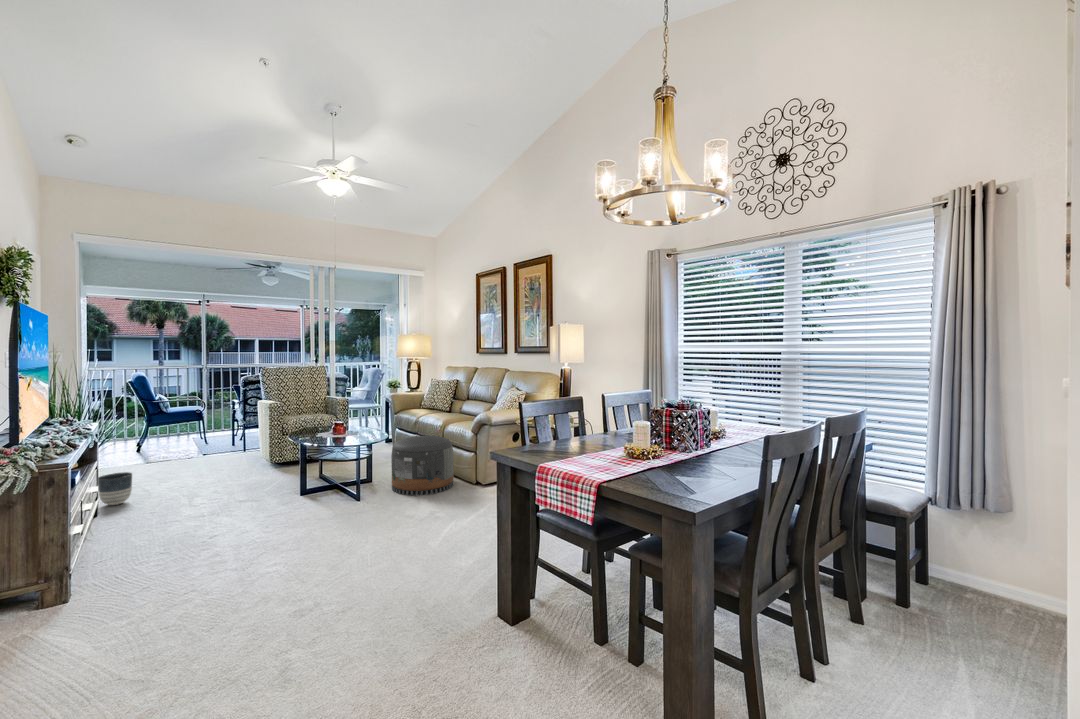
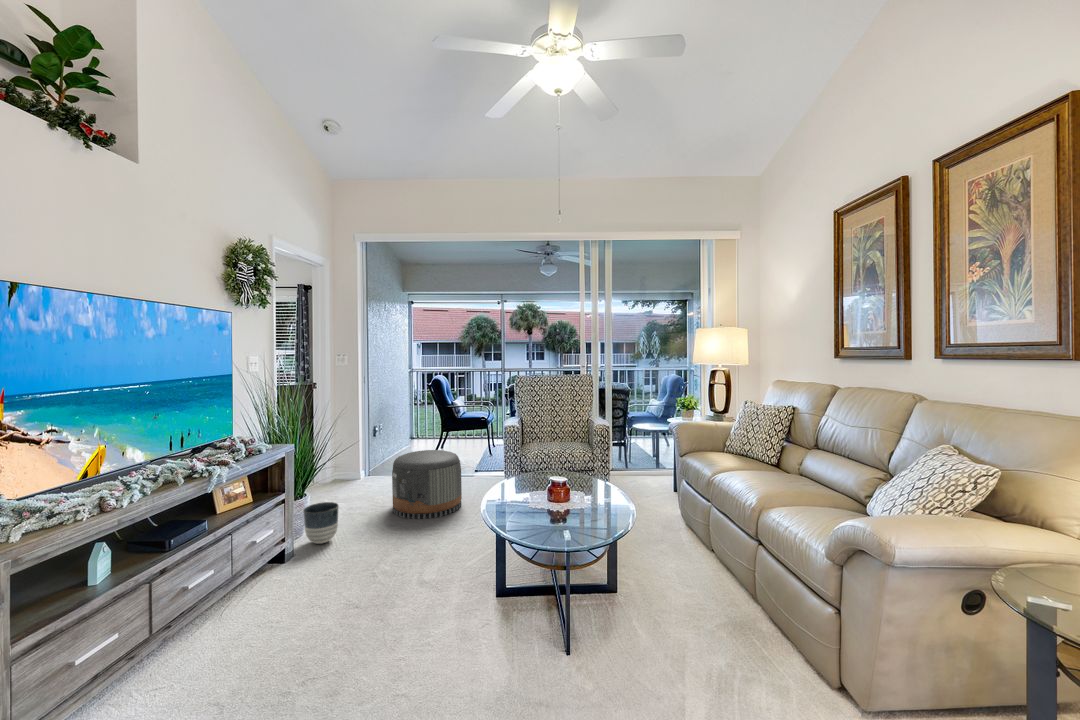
pouf: present [391,436,454,495] -> present [392,450,462,519]

